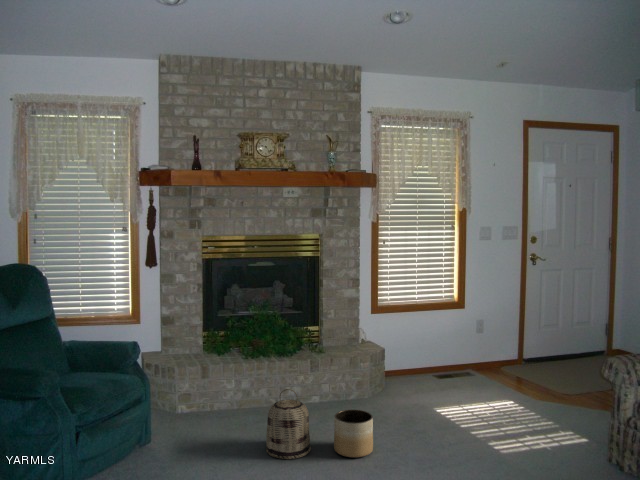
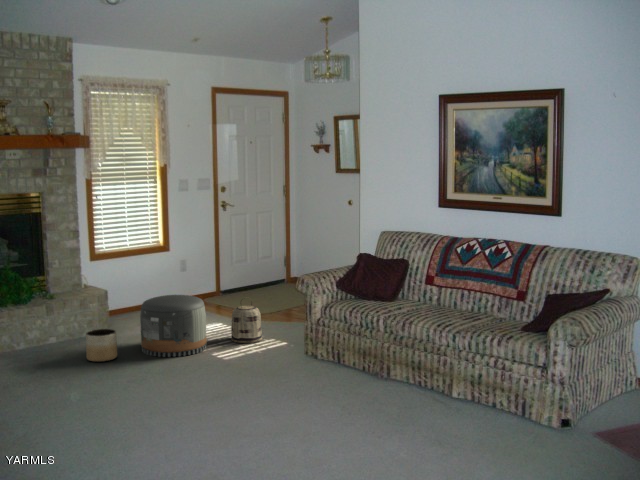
pouf: none [407,373,498,469] -> present [140,295,207,357]
basket: present [266,389,311,459] -> present [231,297,262,343]

